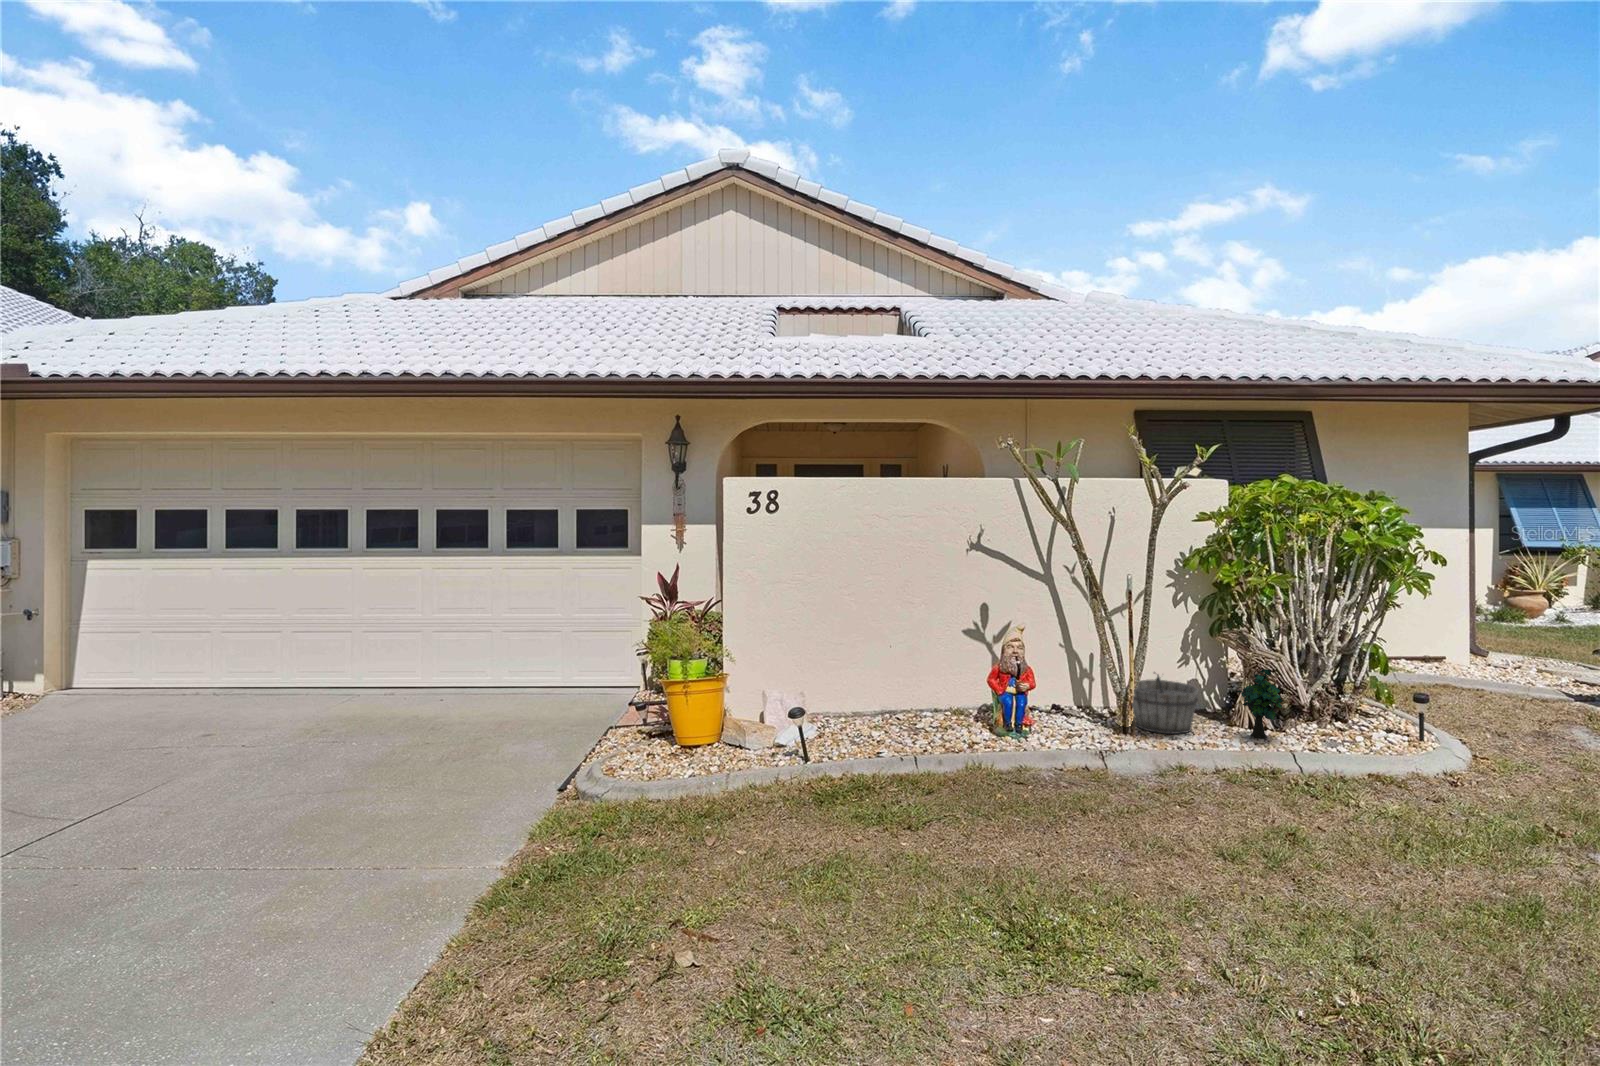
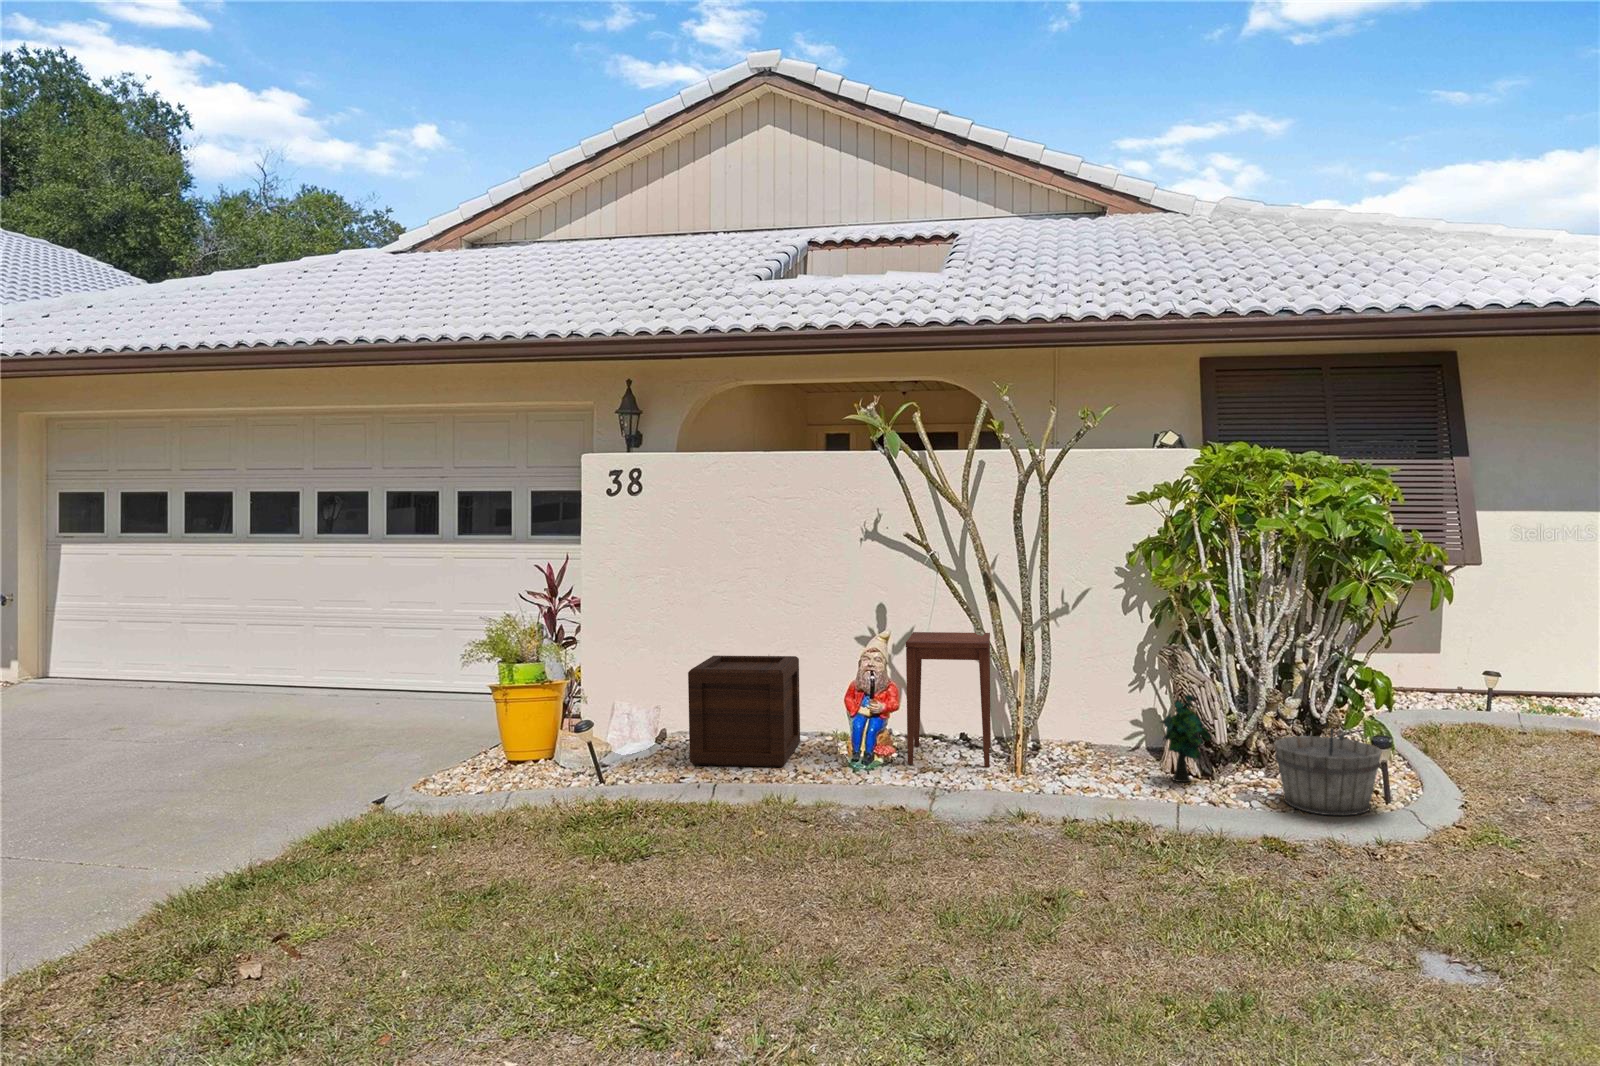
side table: none [1013,625,1105,740] -> present [906,632,991,767]
wooden crate: none [845,653,945,757] -> present [688,656,800,767]
wooden bucket: present [1132,672,1198,734] -> present [1274,723,1381,815]

